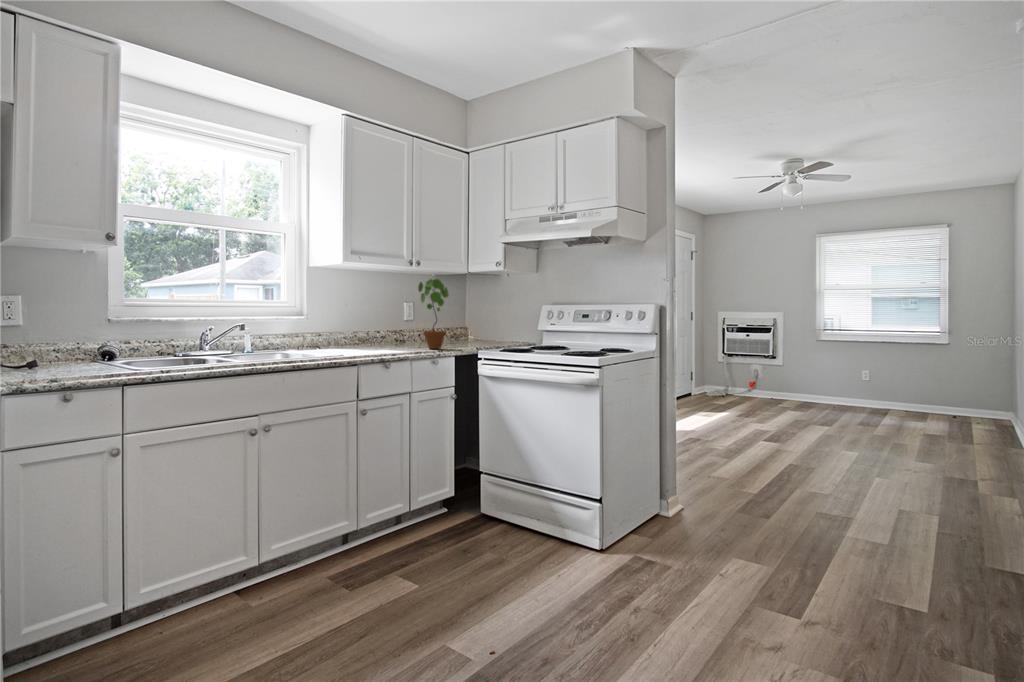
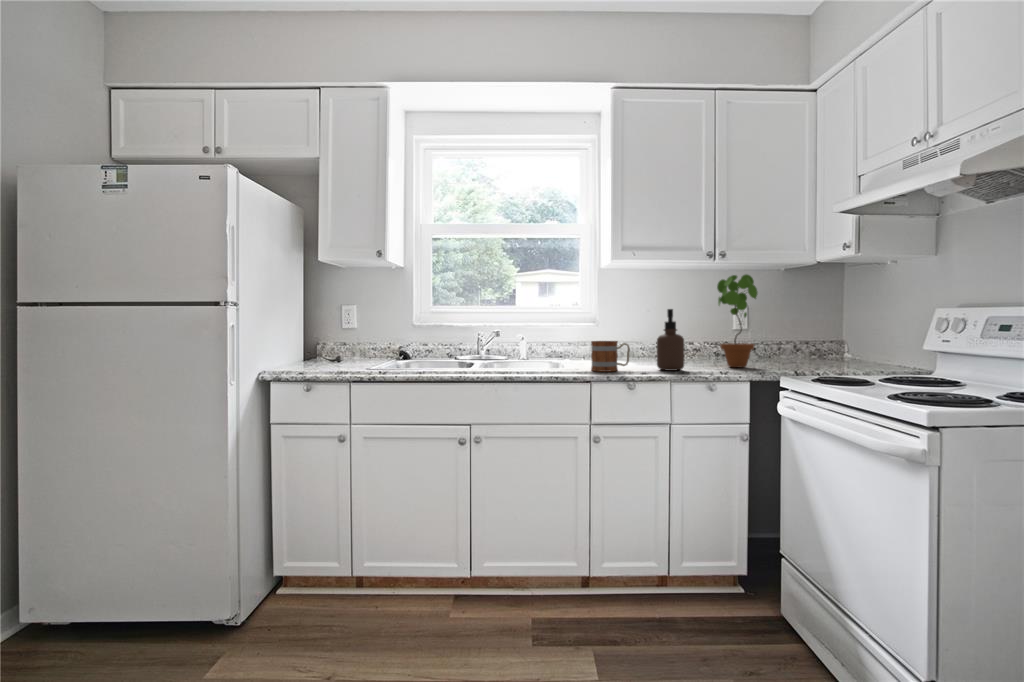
soap dispenser: none [391,305,413,354] -> present [657,309,684,371]
mug: none [347,331,377,357] -> present [591,341,630,372]

